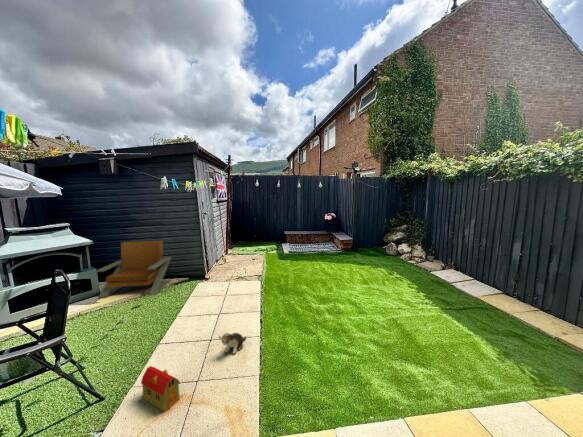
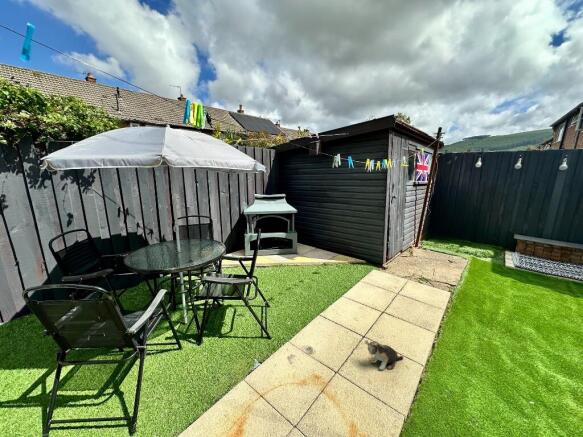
lounge chair: present [97,241,171,298] -> none [294,215,353,269]
toy house: present [141,366,180,412] -> none [284,336,311,387]

